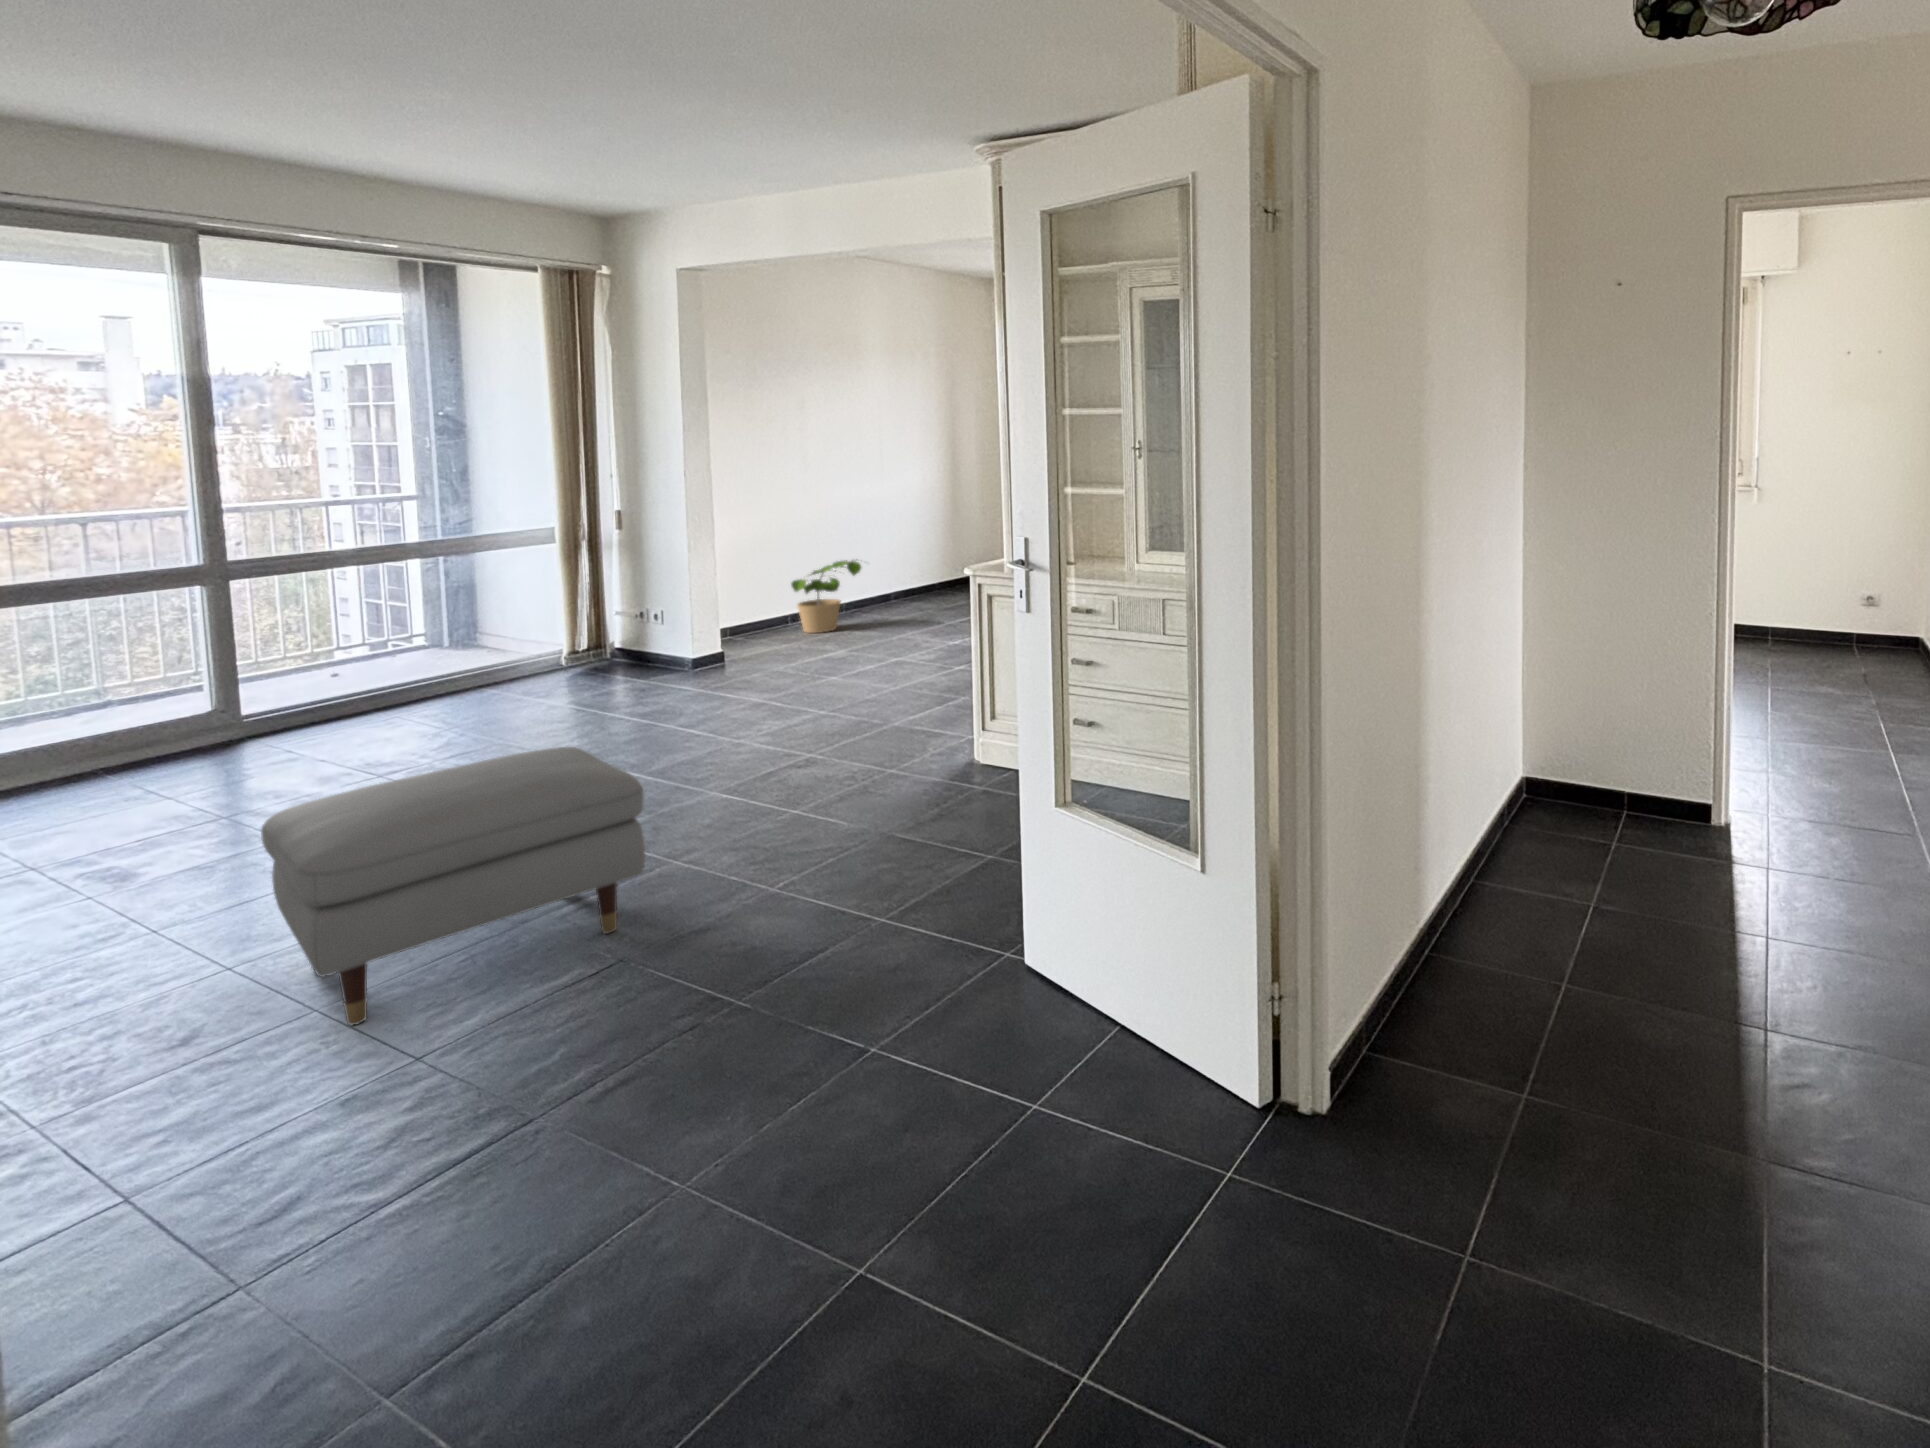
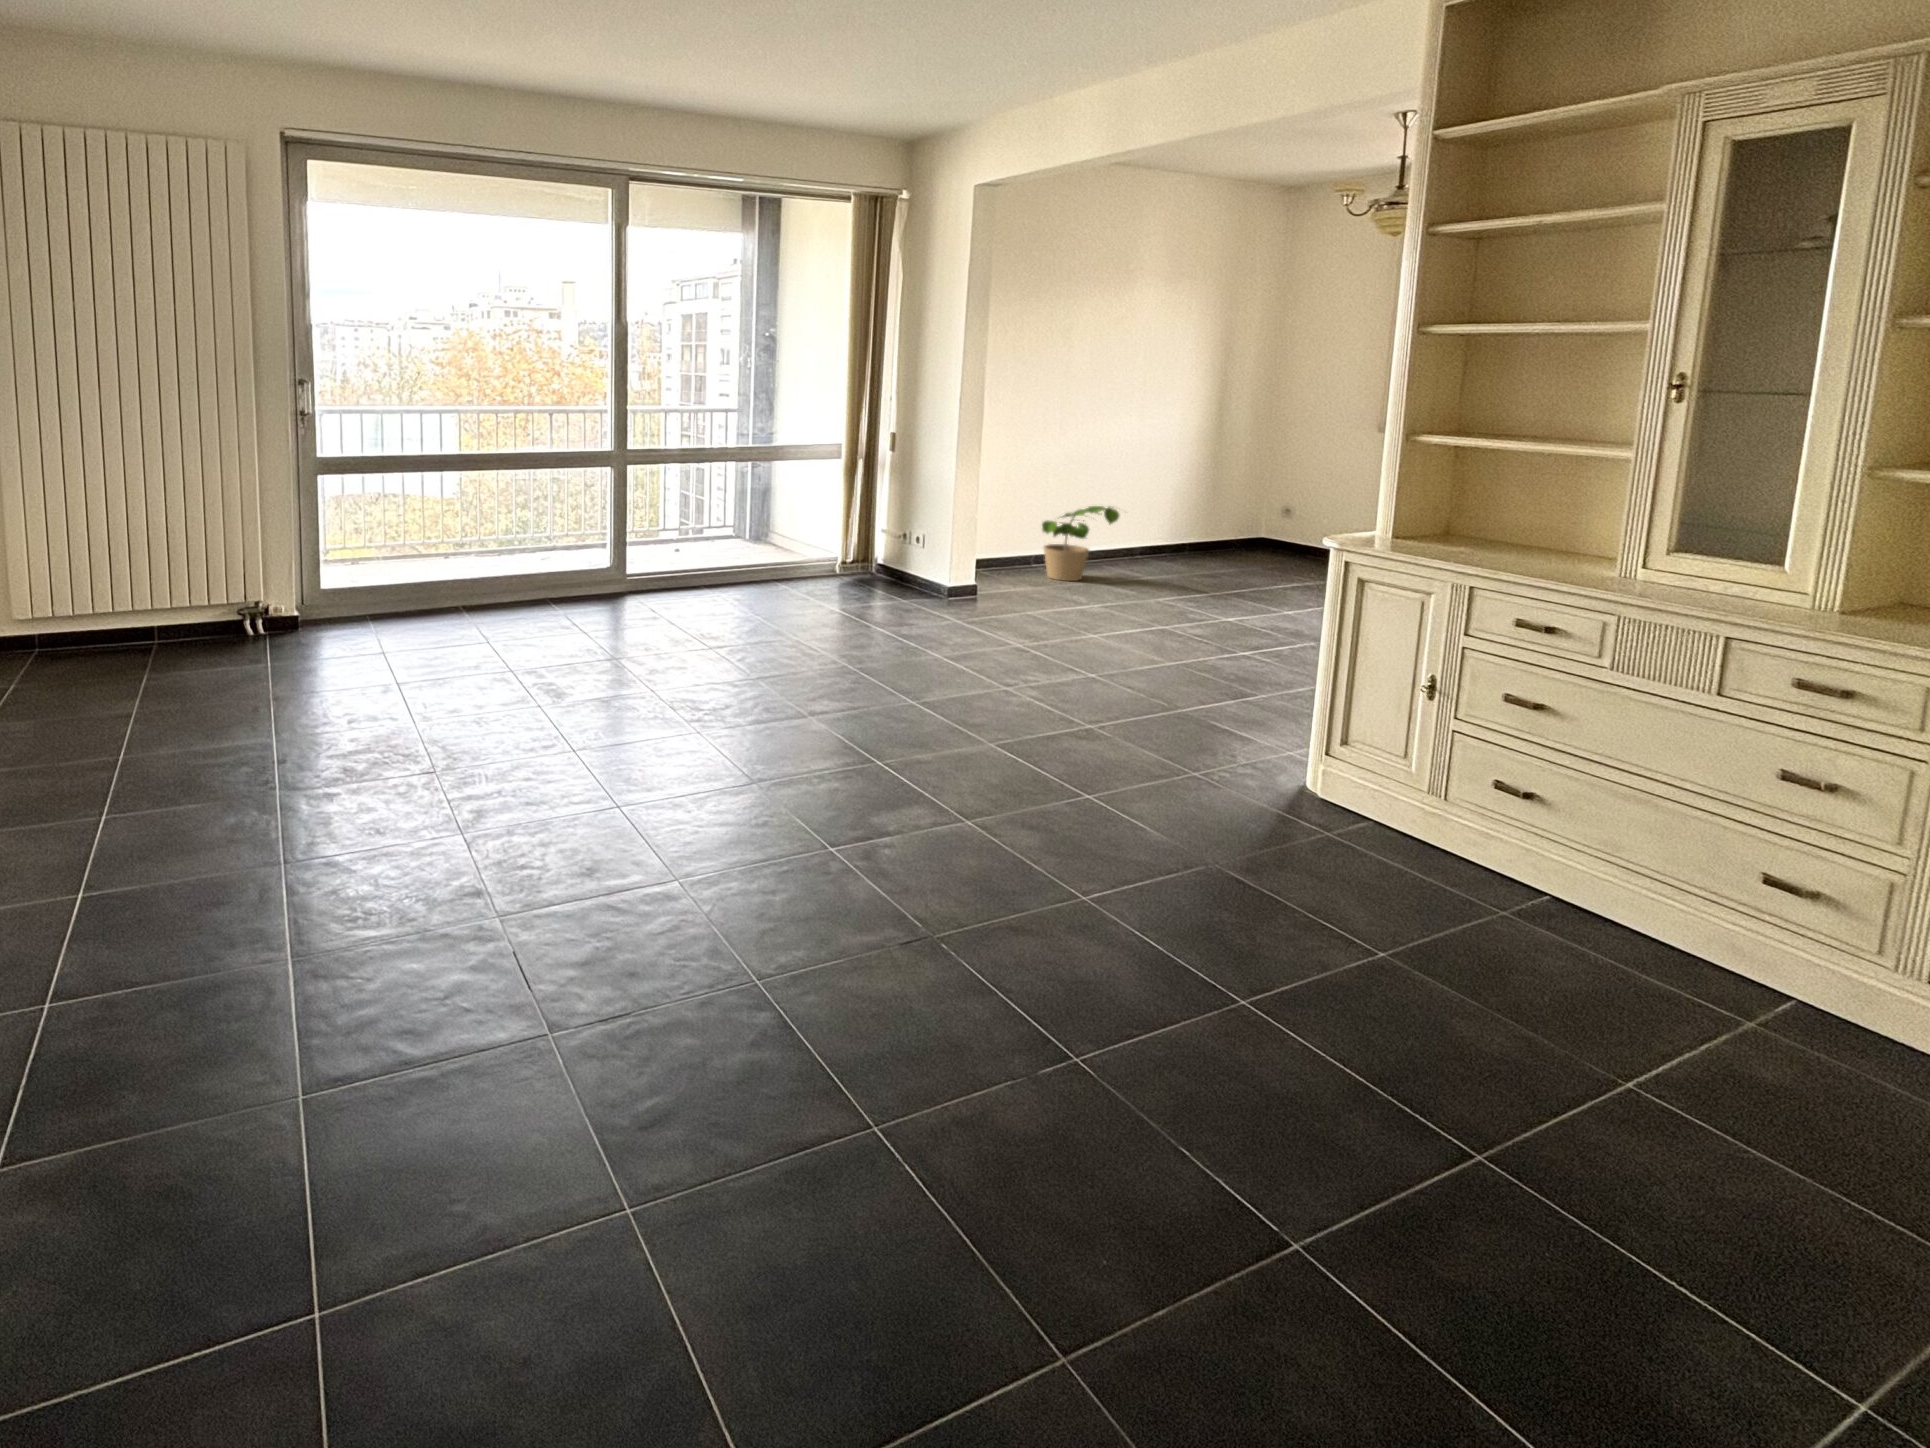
ottoman: present [261,747,645,1025] -> none [653,671,969,913]

